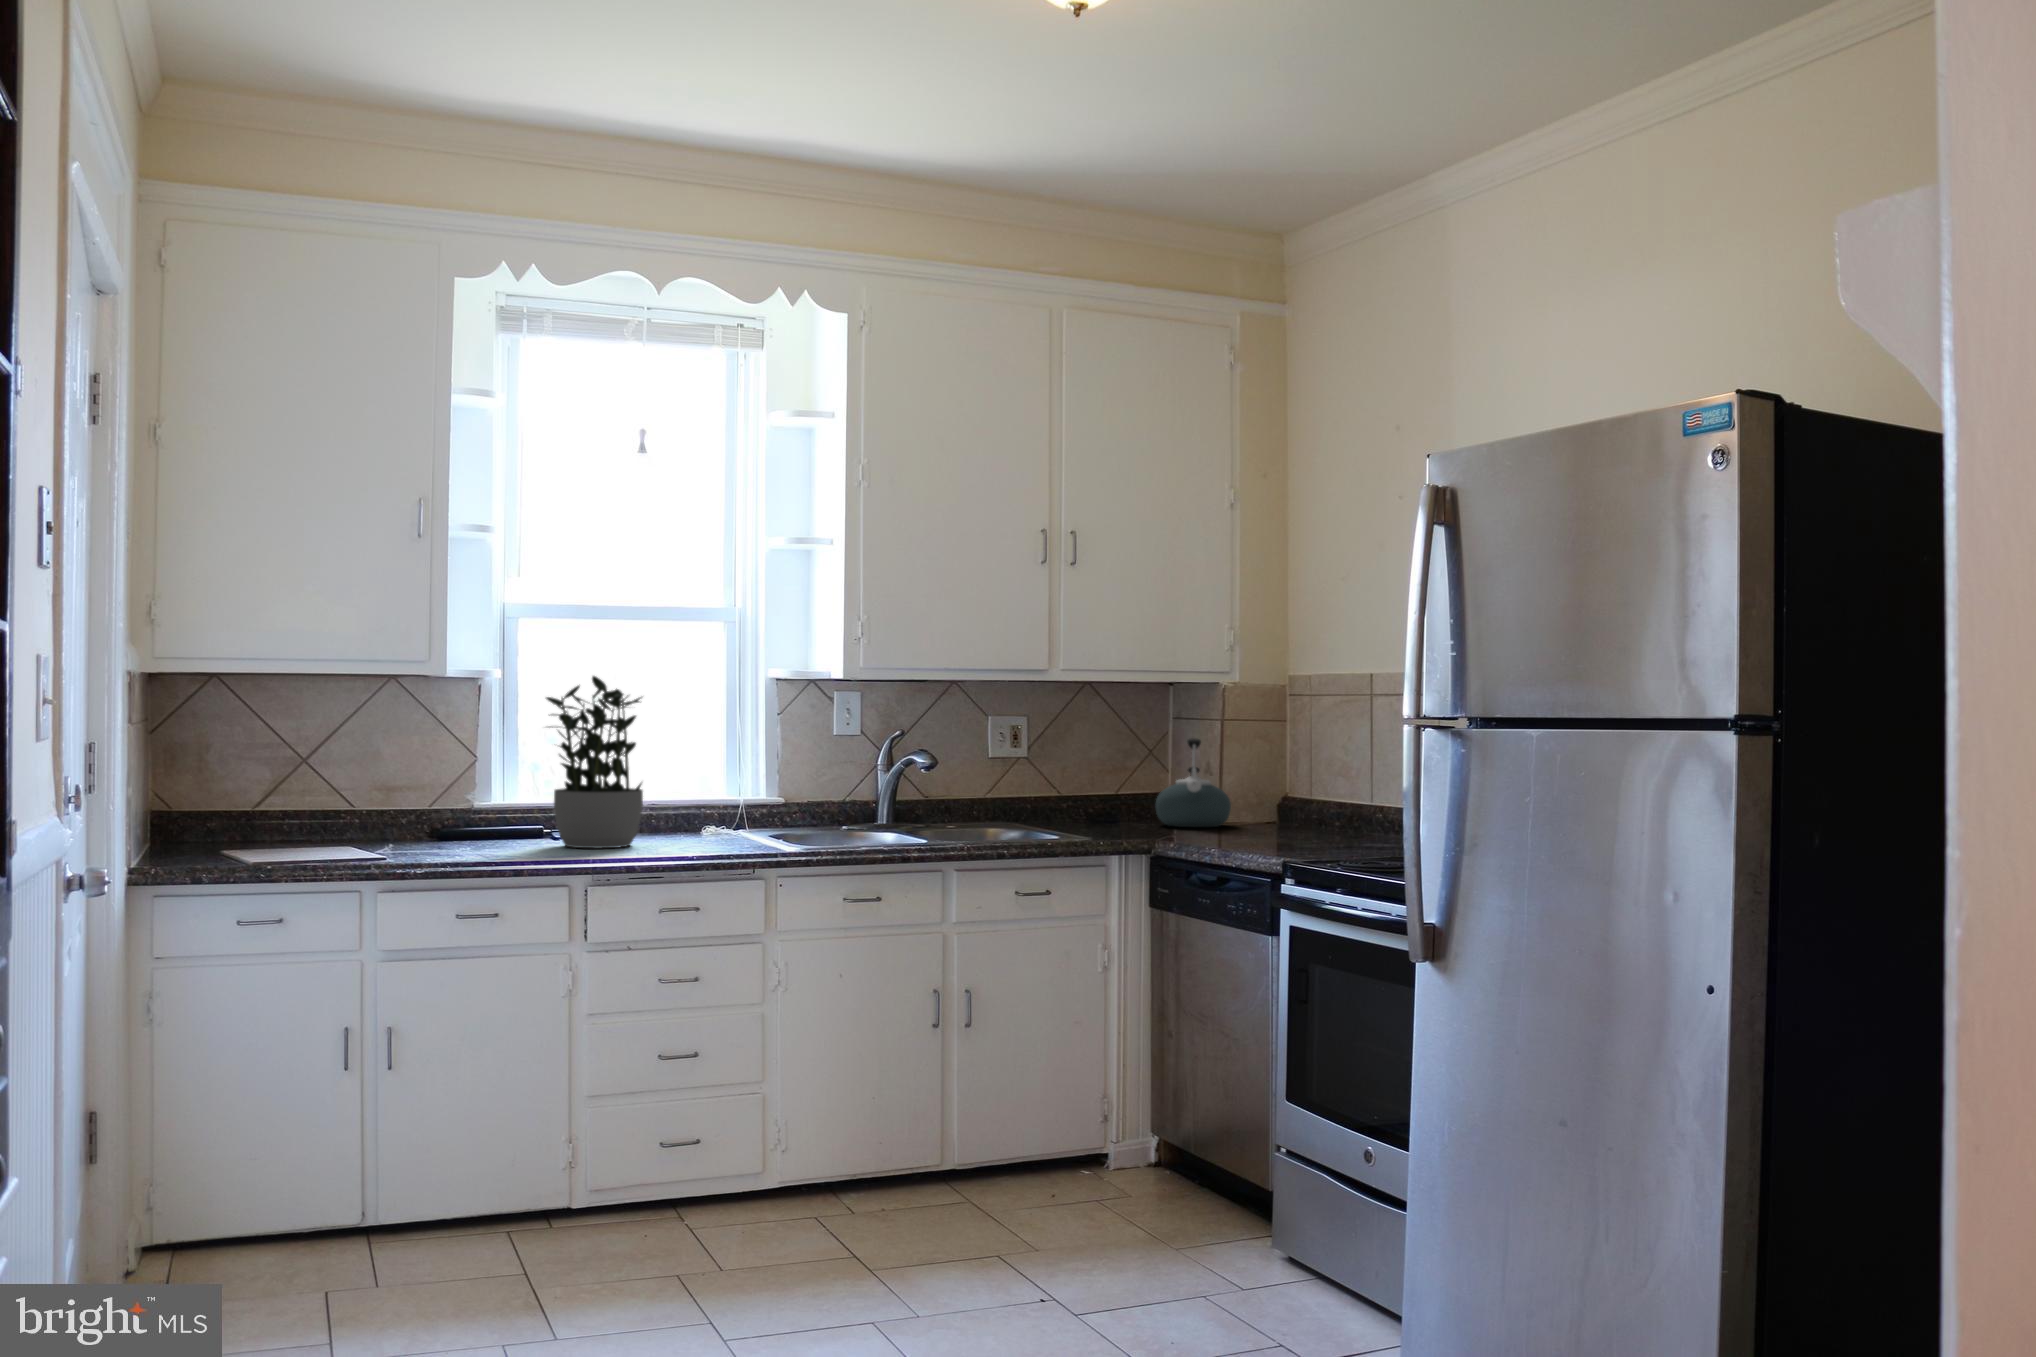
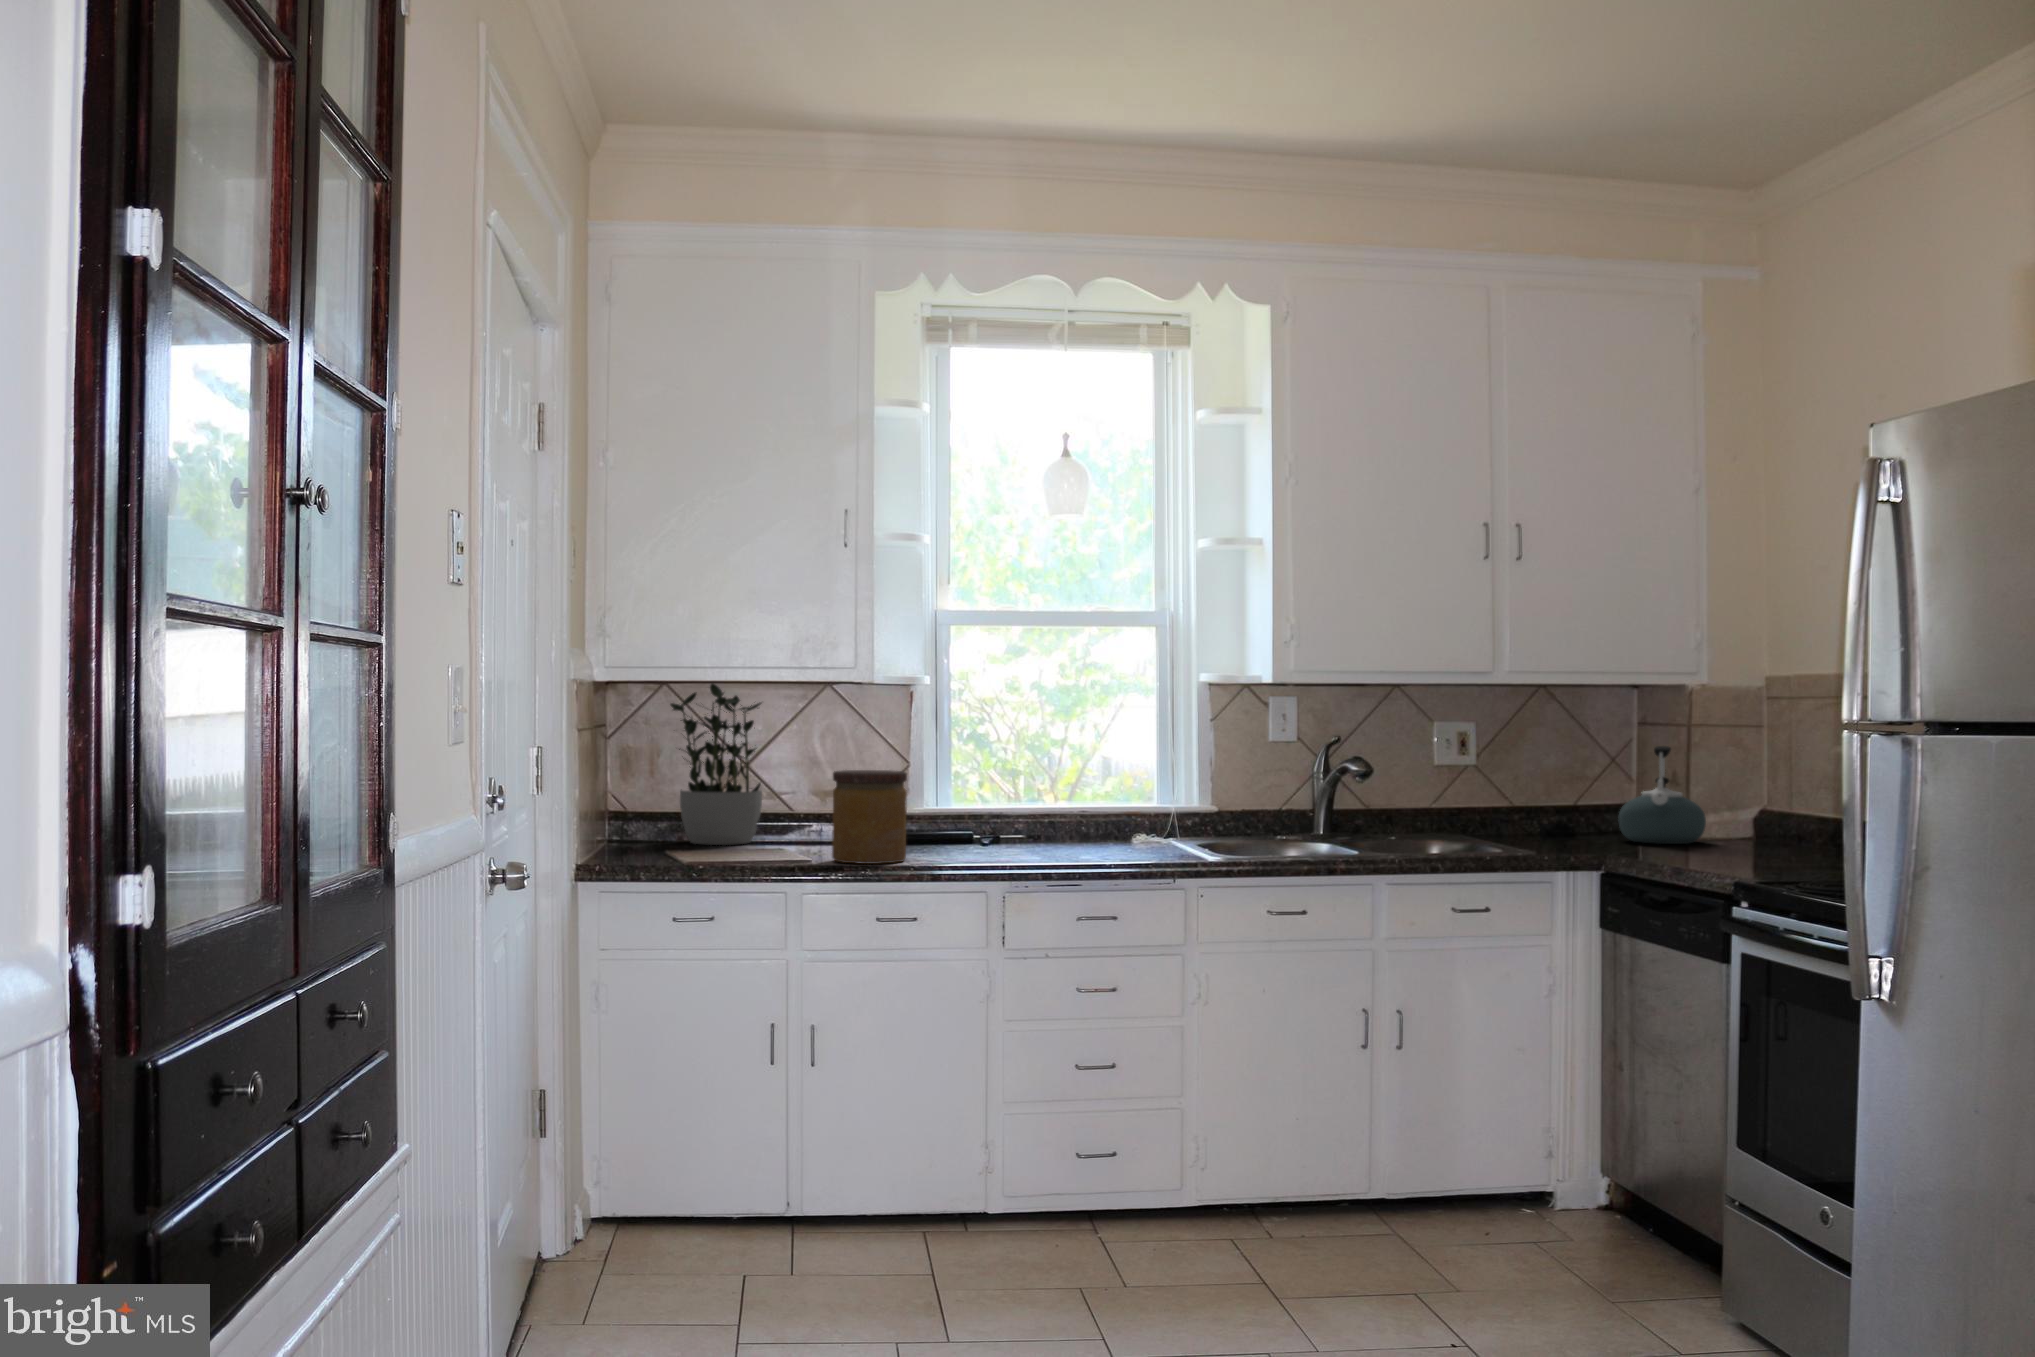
potted plant: present [546,676,643,848] -> present [670,683,762,845]
jar: none [394,765,478,862] -> present [832,770,907,864]

